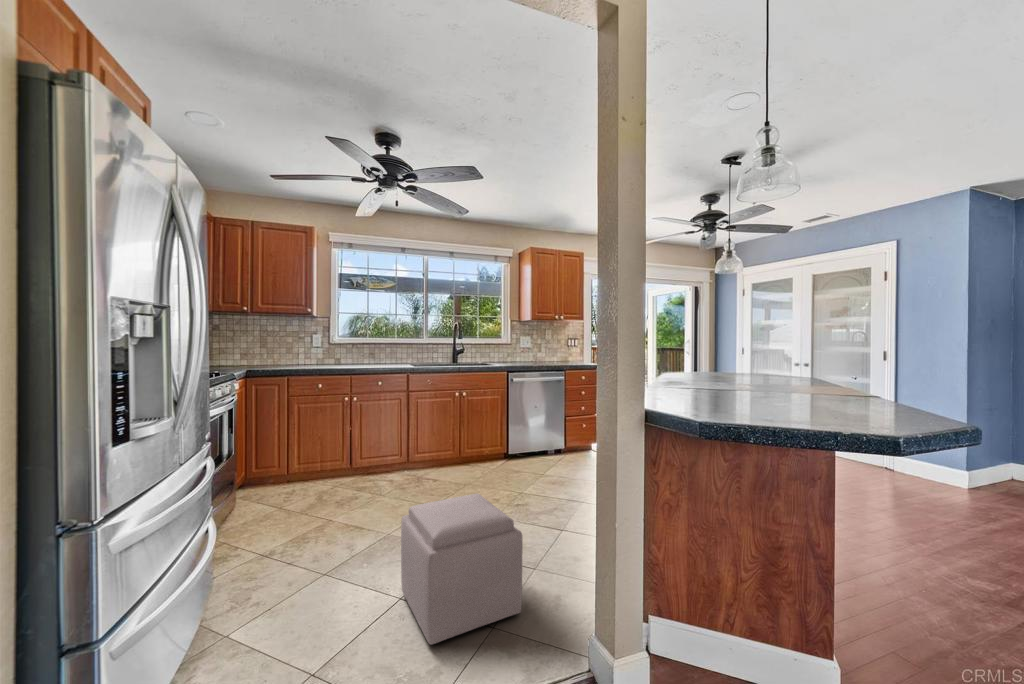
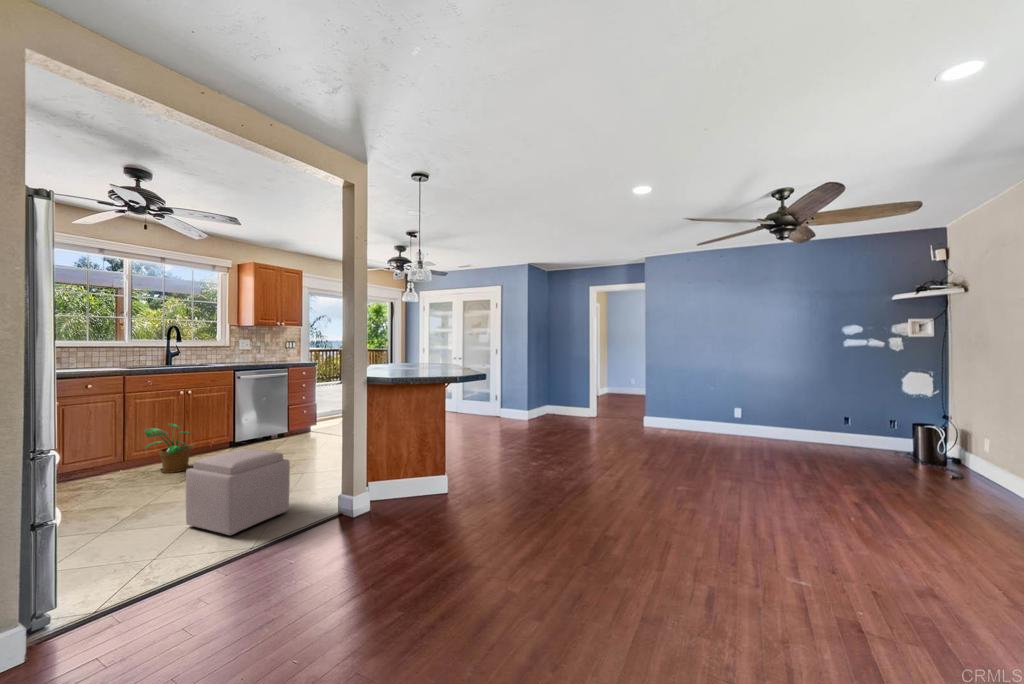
potted plant: none [413,427,465,484] -> present [143,424,194,473]

